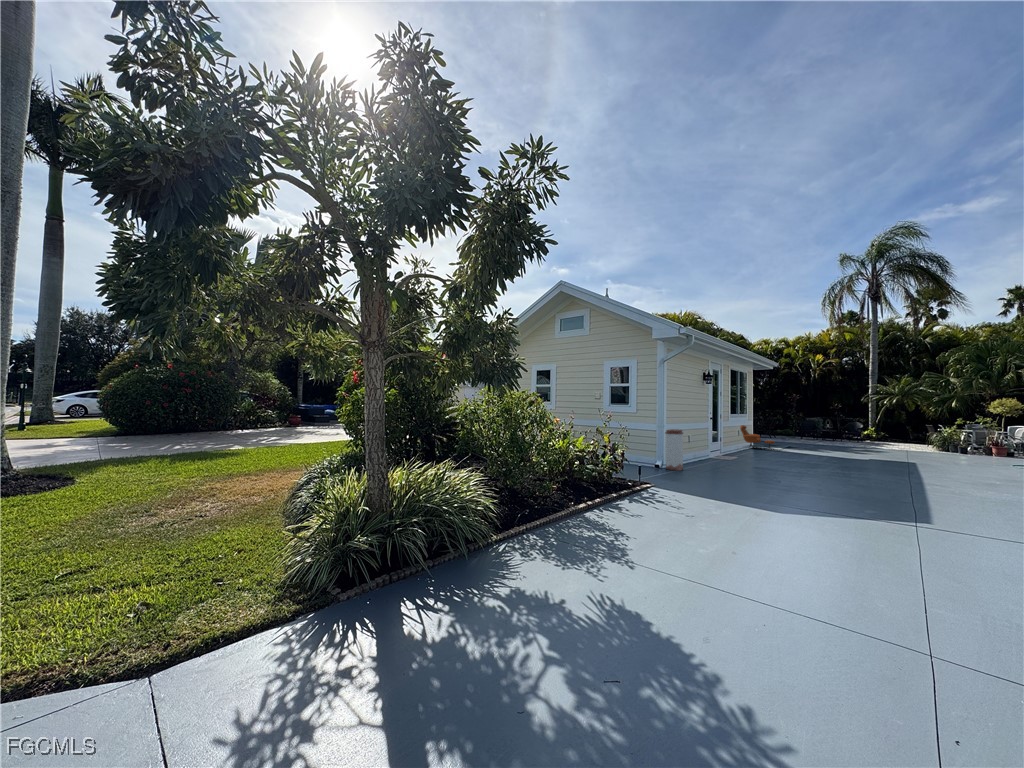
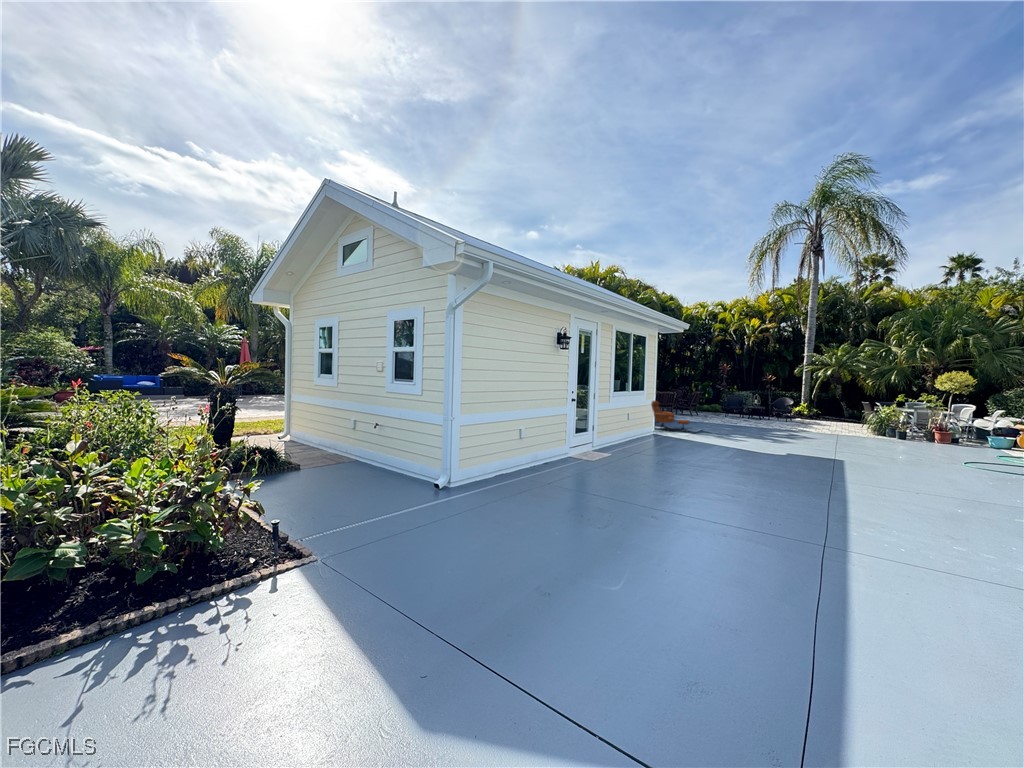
trash can: present [665,429,683,471] -> none [518,410,544,471]

